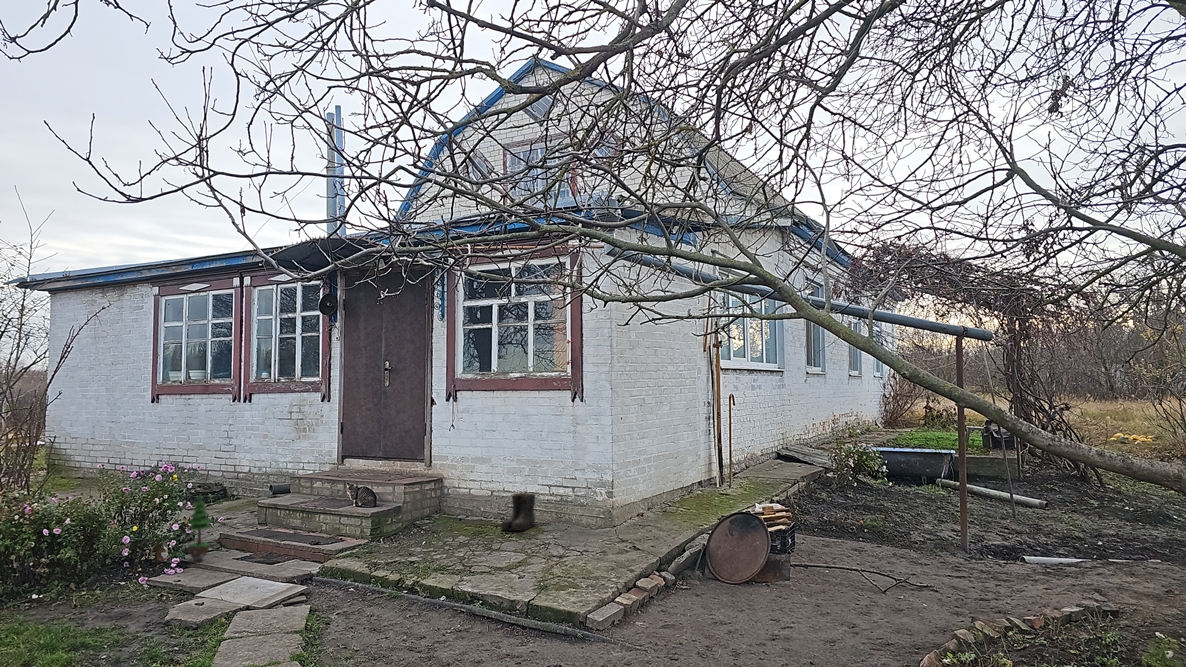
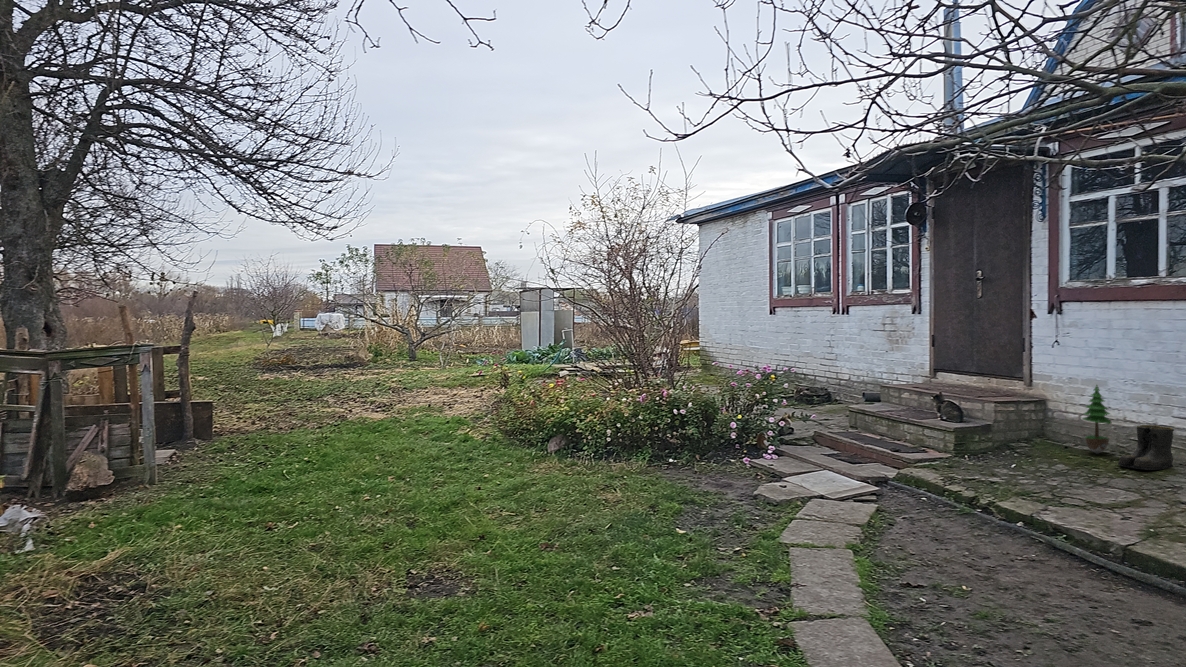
potted tree: present [187,493,212,561] -> present [1083,385,1112,454]

